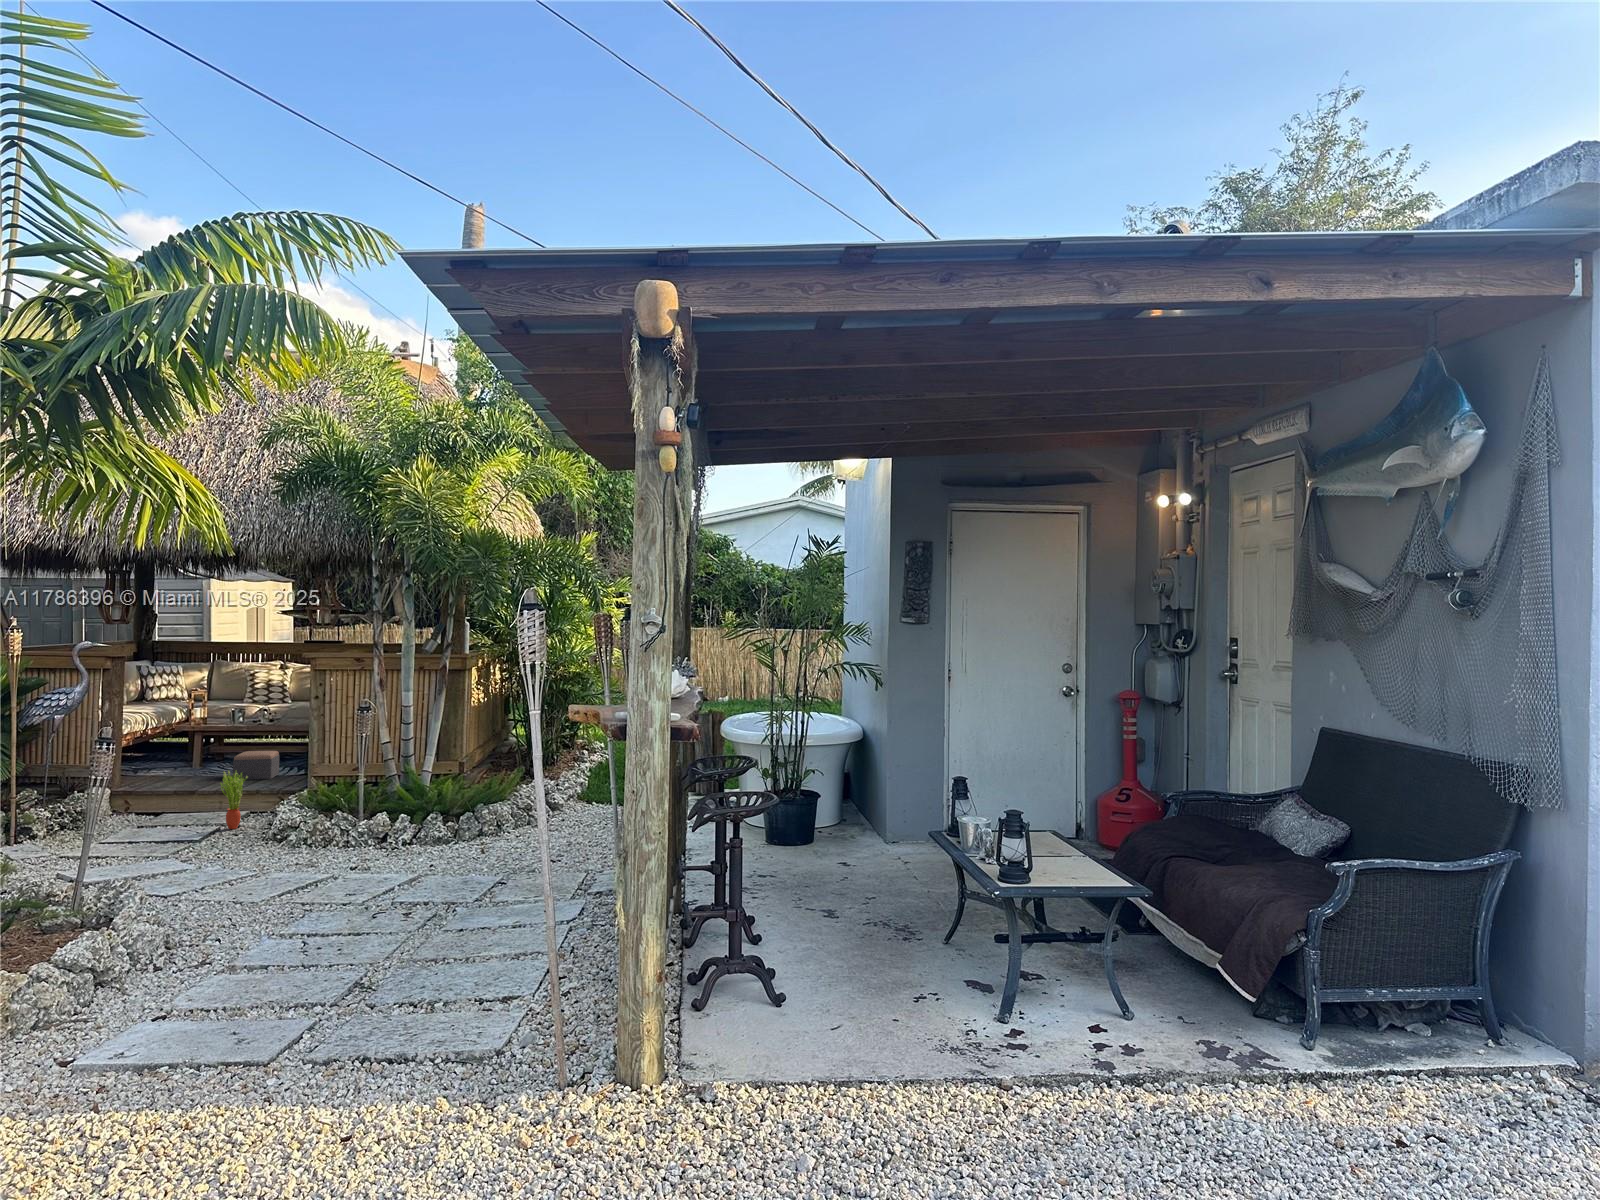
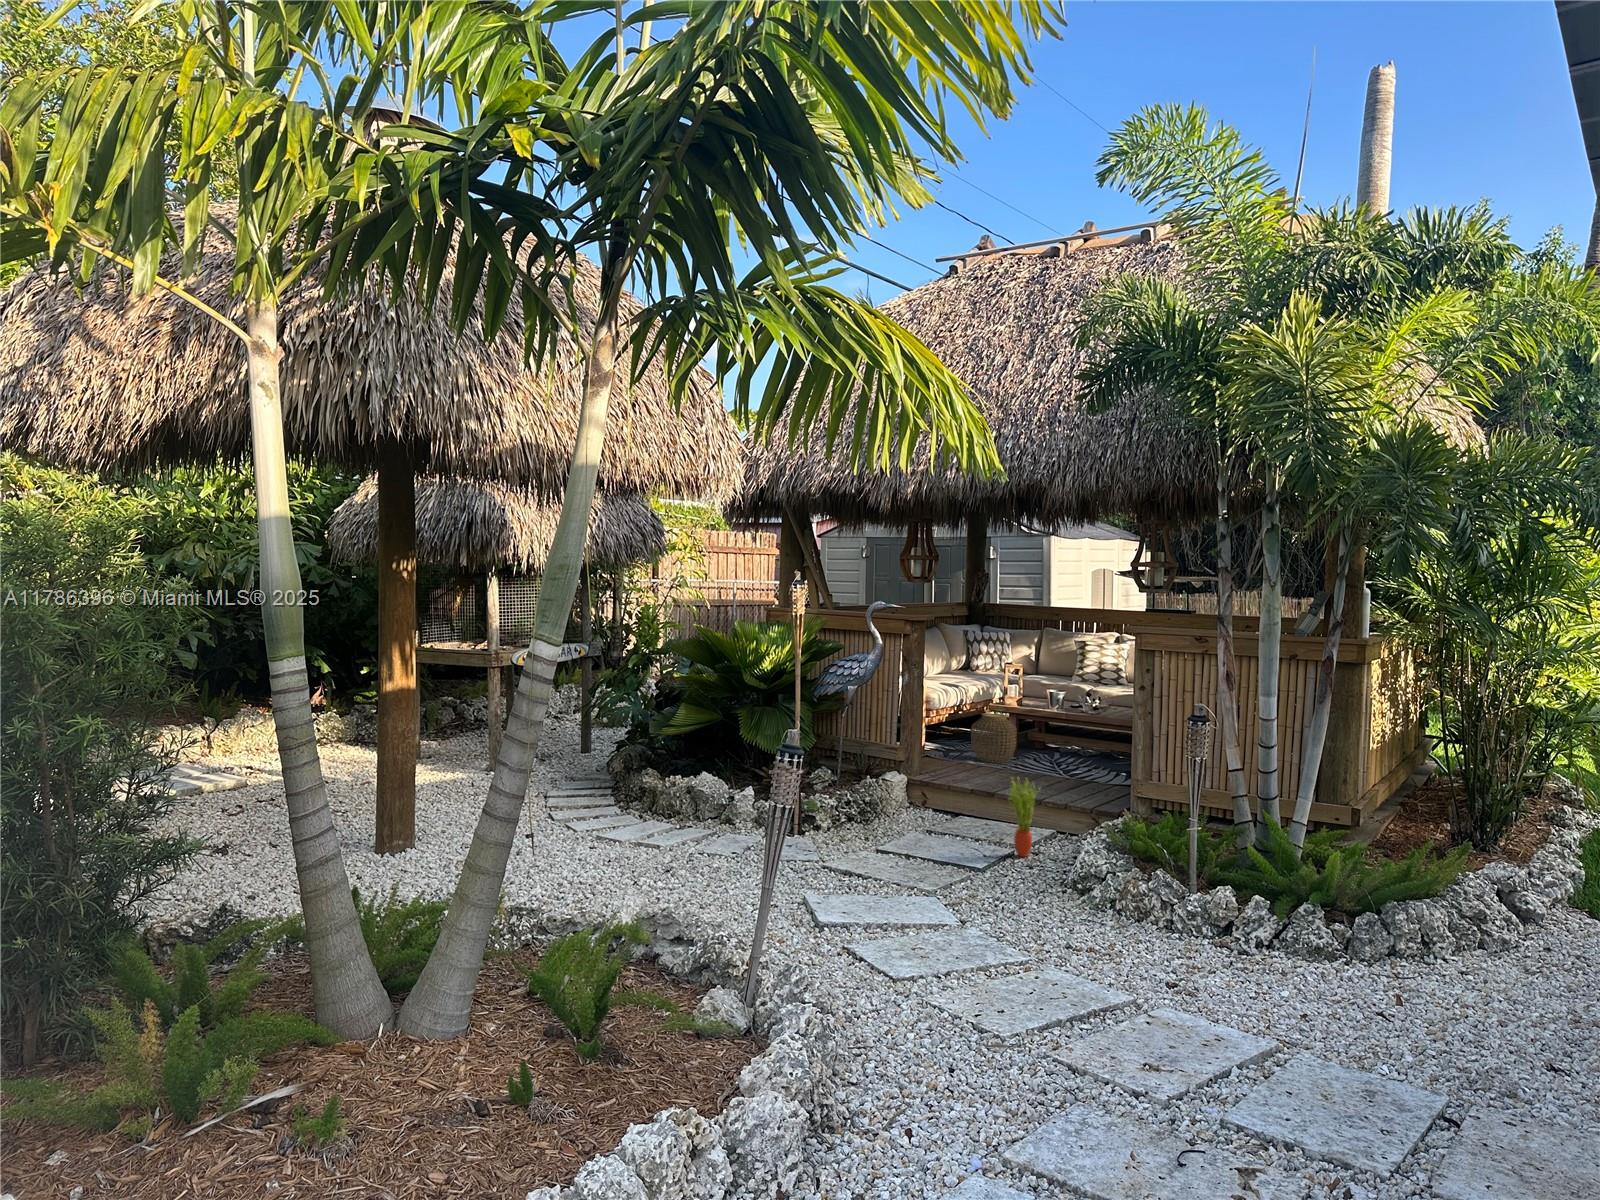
woven basket: none [166,732,209,773] -> present [971,714,1017,763]
footstool: present [233,751,279,780] -> none [1035,747,1092,789]

